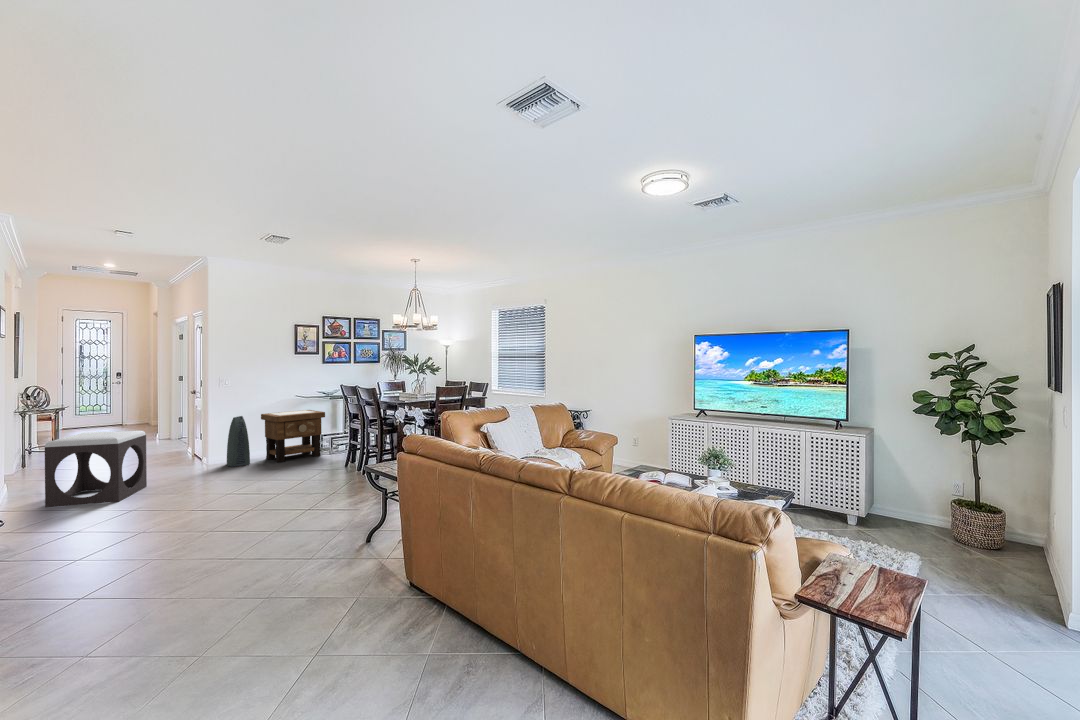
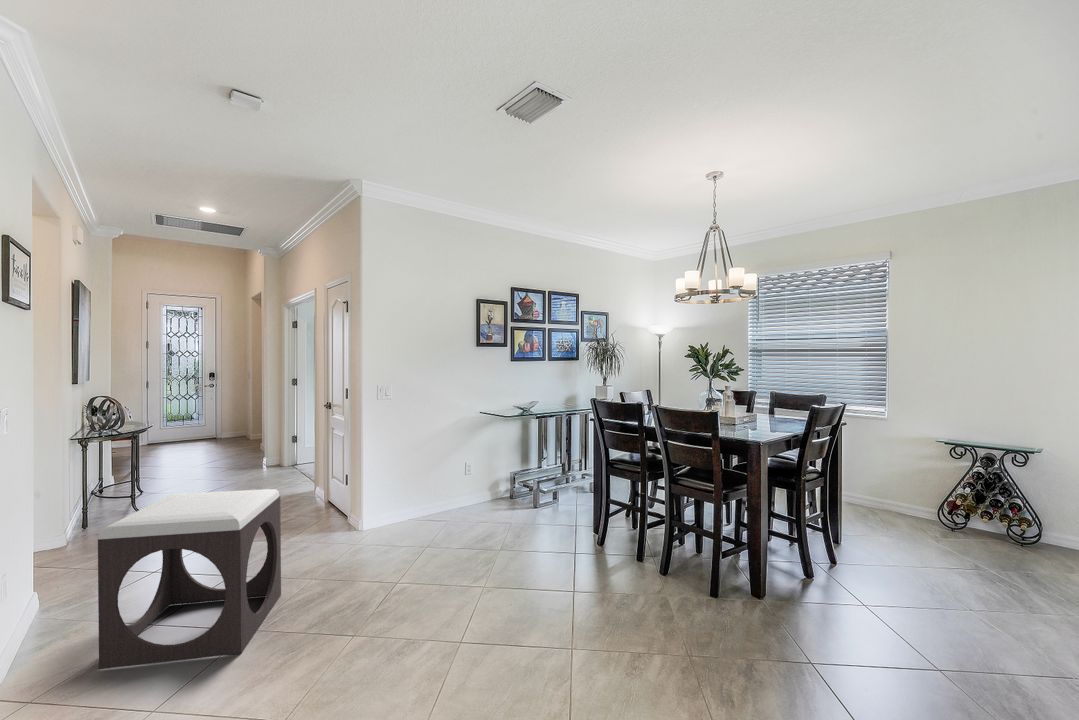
side table: present [261,410,325,462] -> none [434,436,531,529]
air purifier: present [227,416,250,467] -> none [389,449,426,538]

